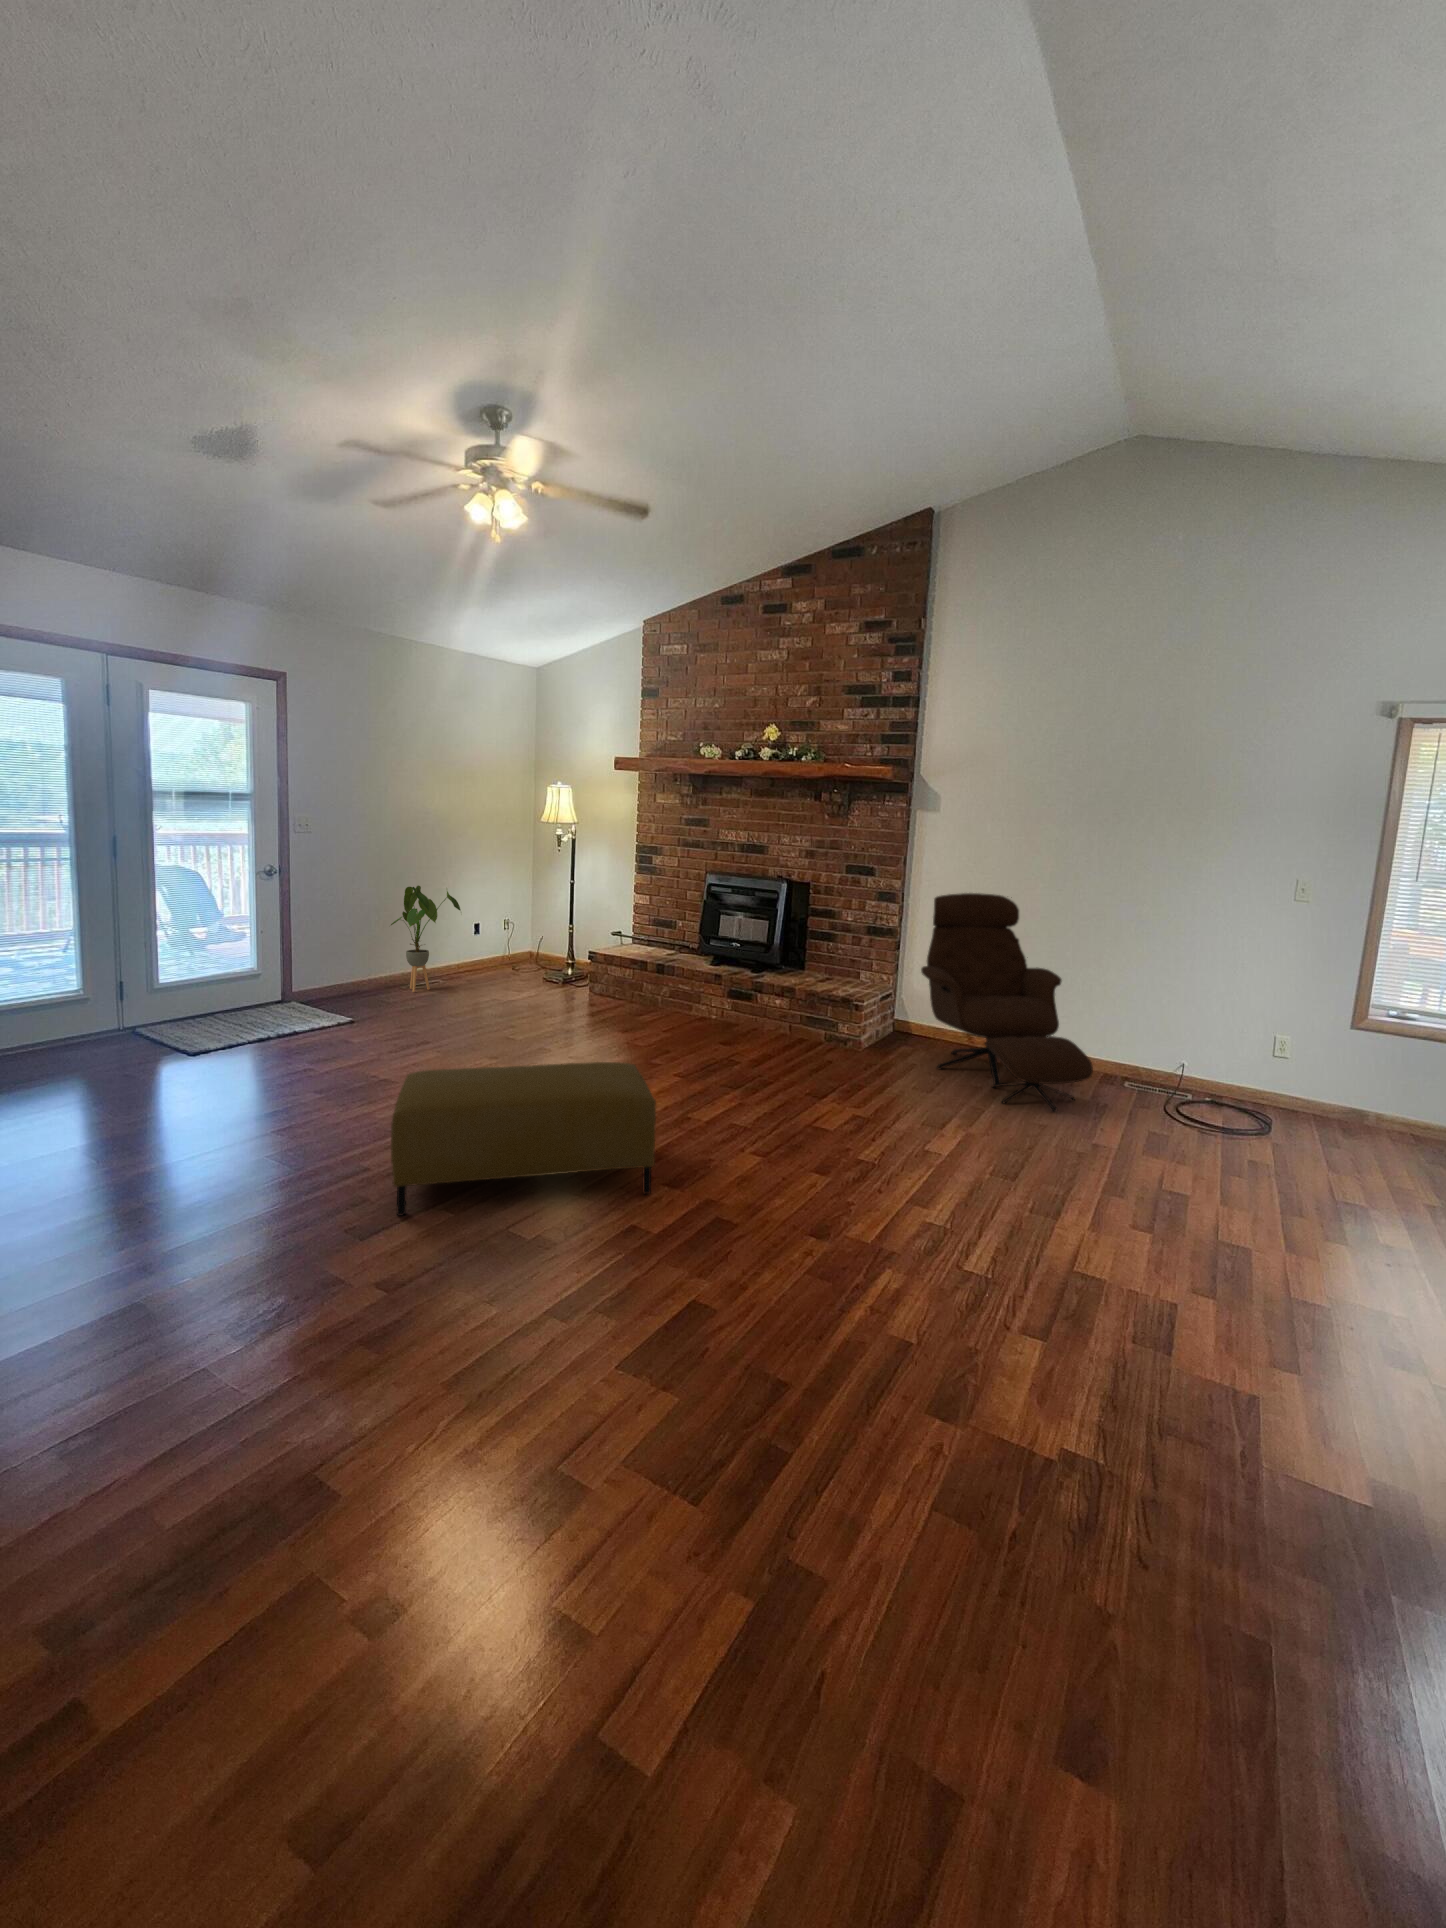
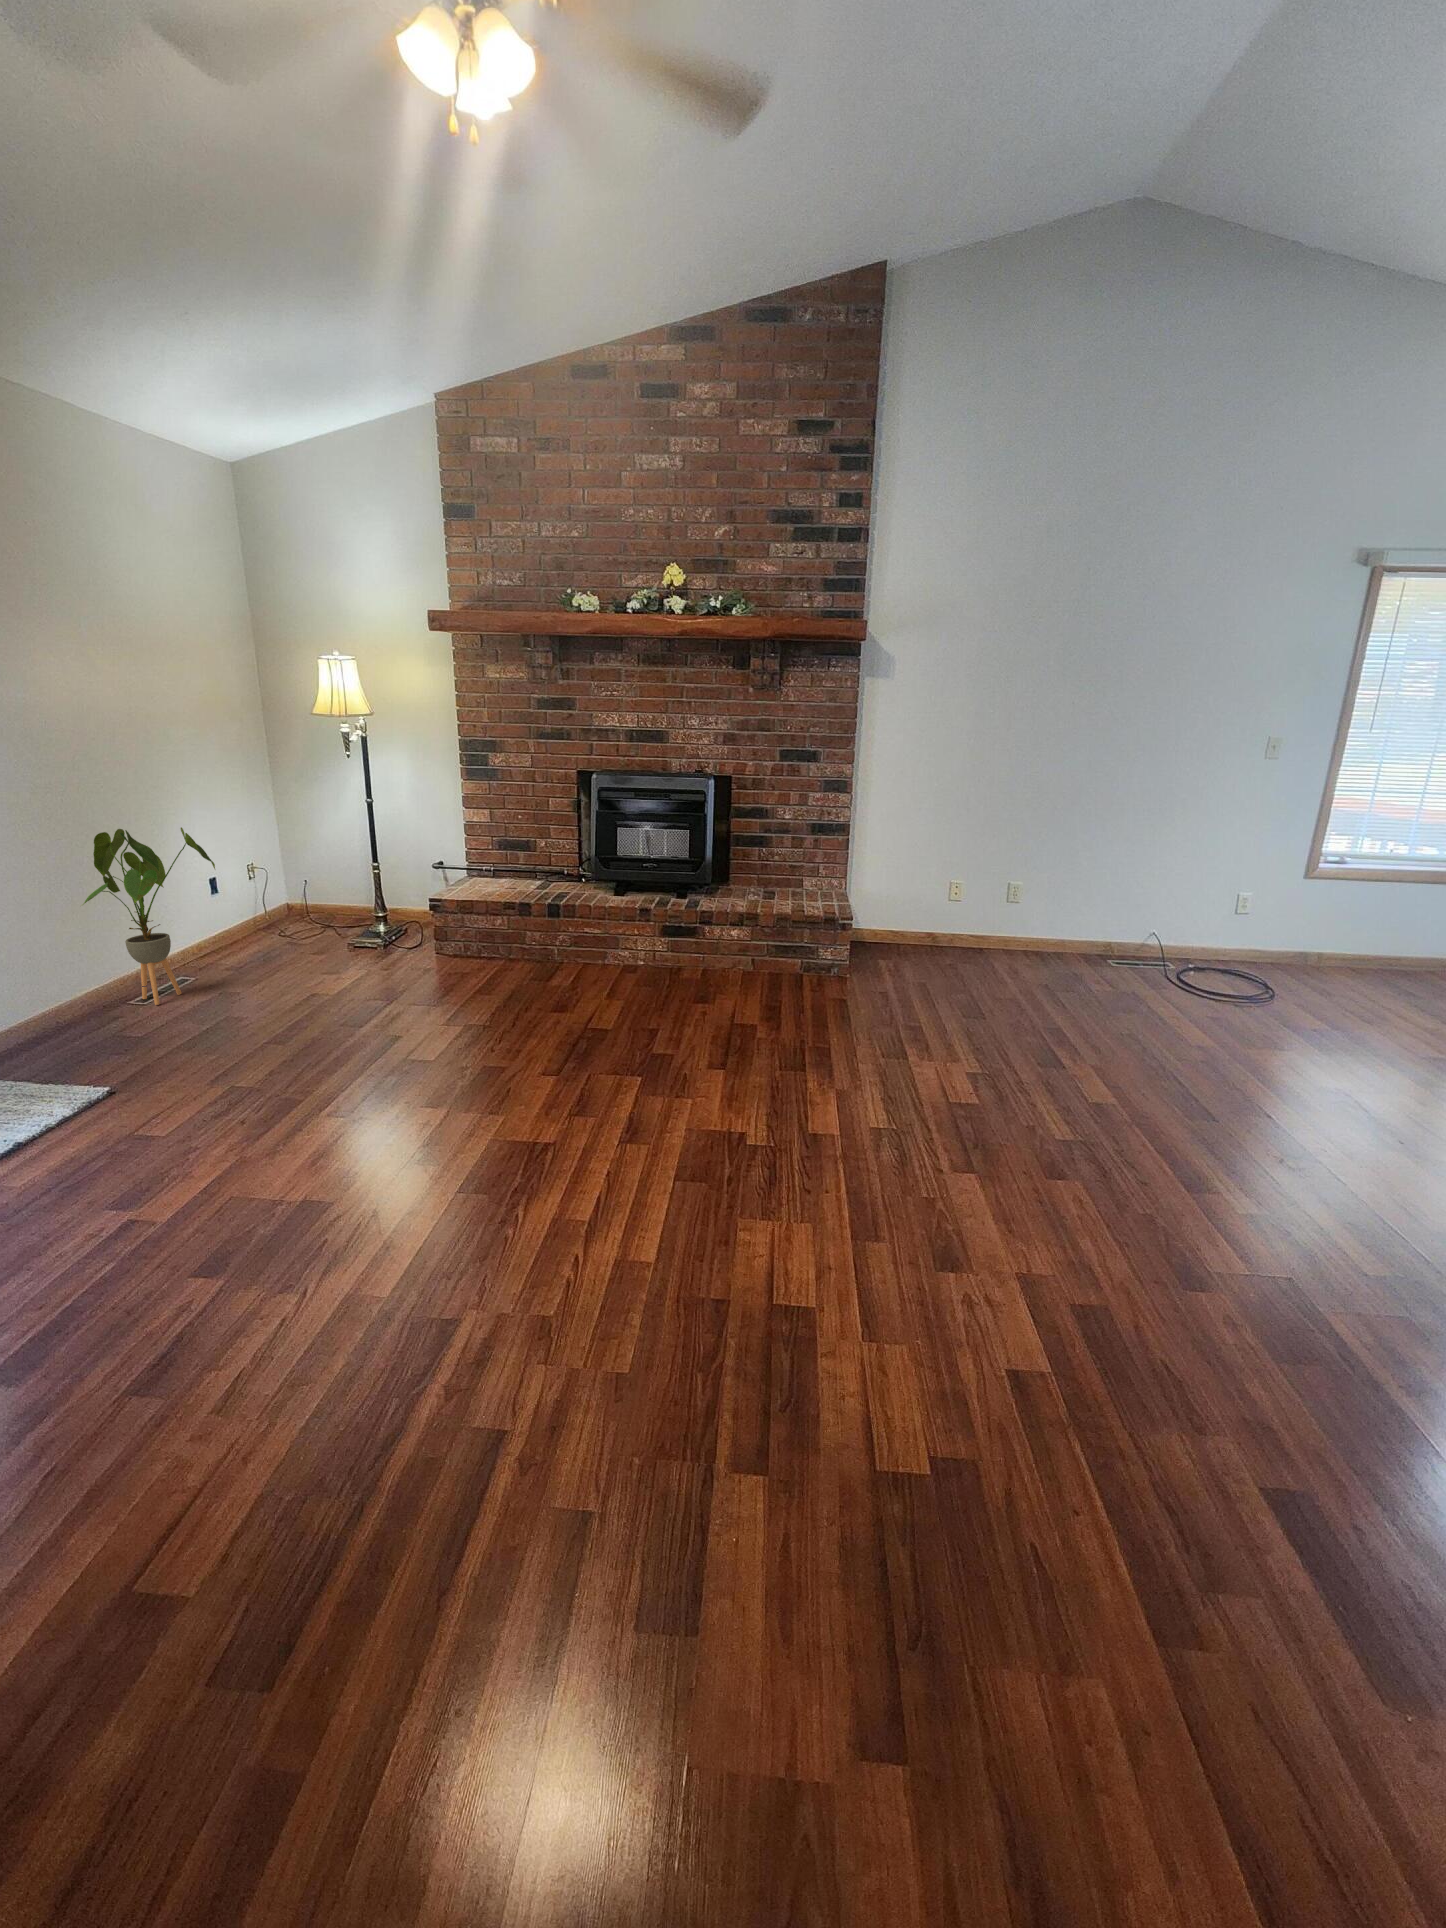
lounge chair: present [921,893,1093,1112] -> none [914,774,1146,1010]
ottoman: present [391,1062,656,1216] -> none [564,1101,1050,1644]

